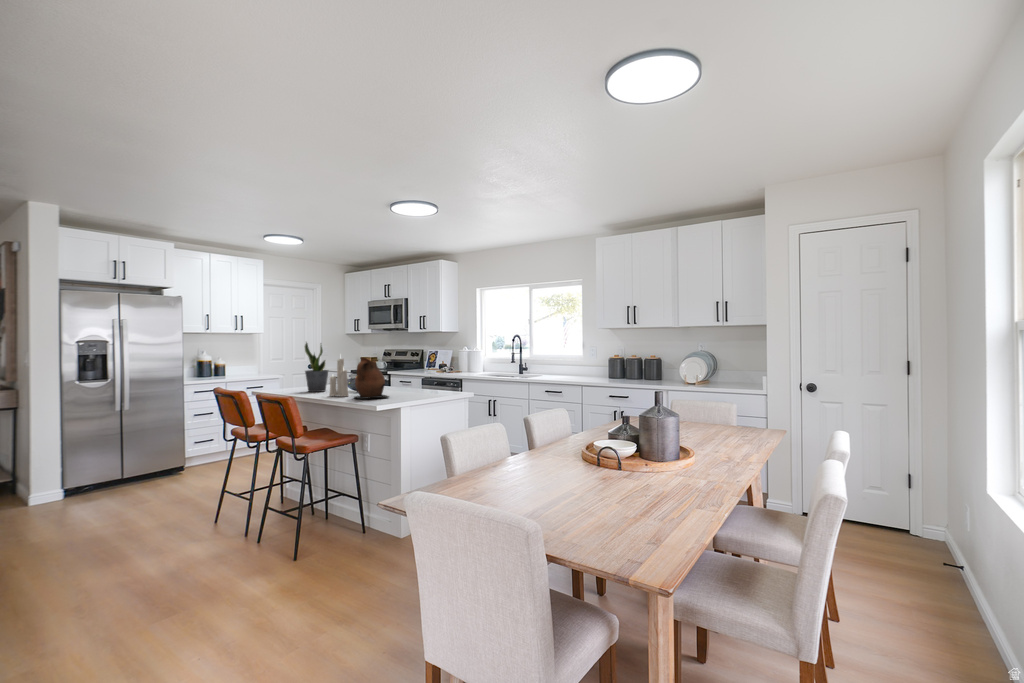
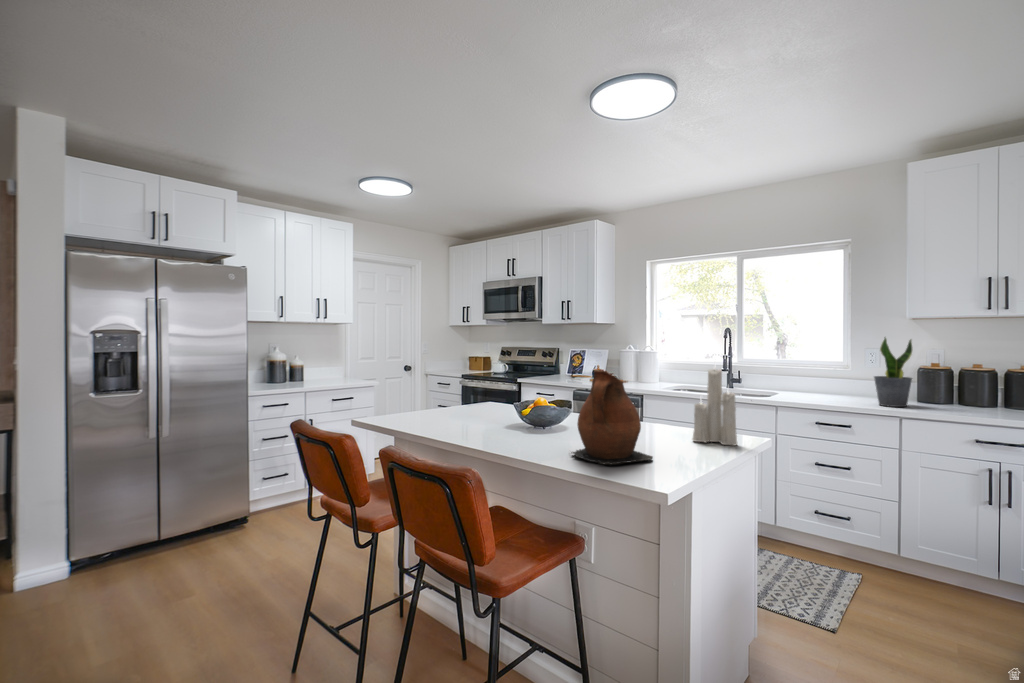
potted plant: present [305,342,328,392] -> present [874,338,912,407]
candle: present [329,358,348,396] -> present [693,367,737,445]

